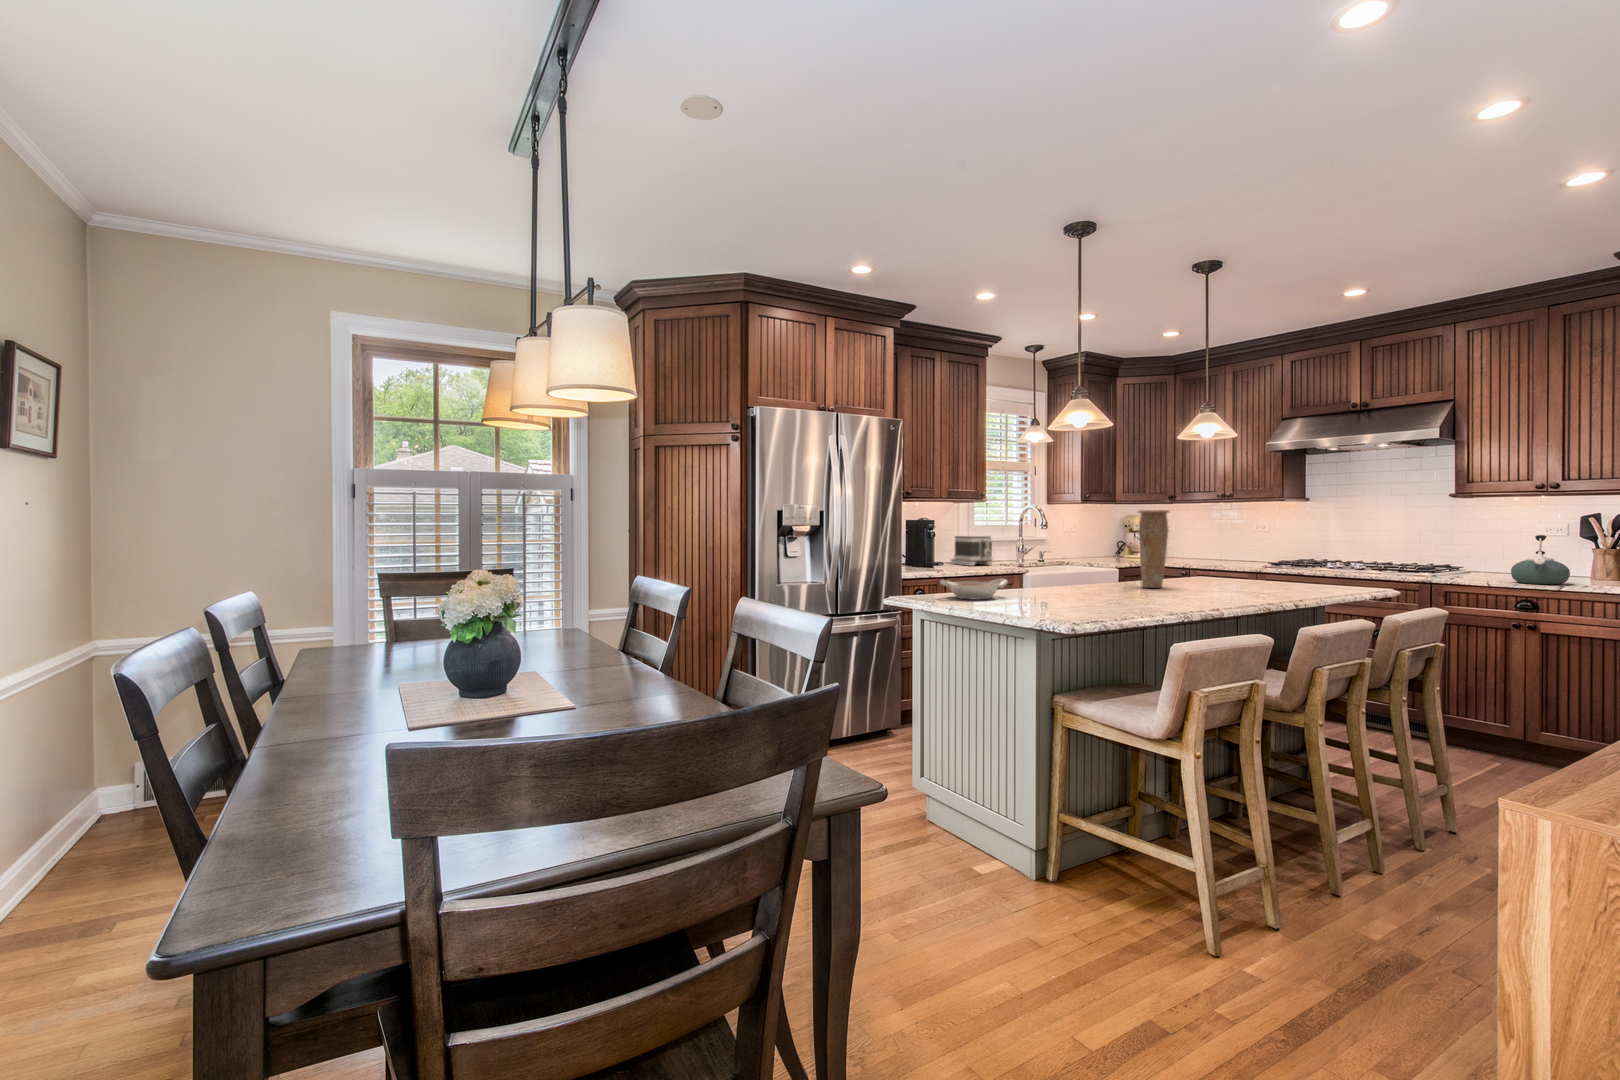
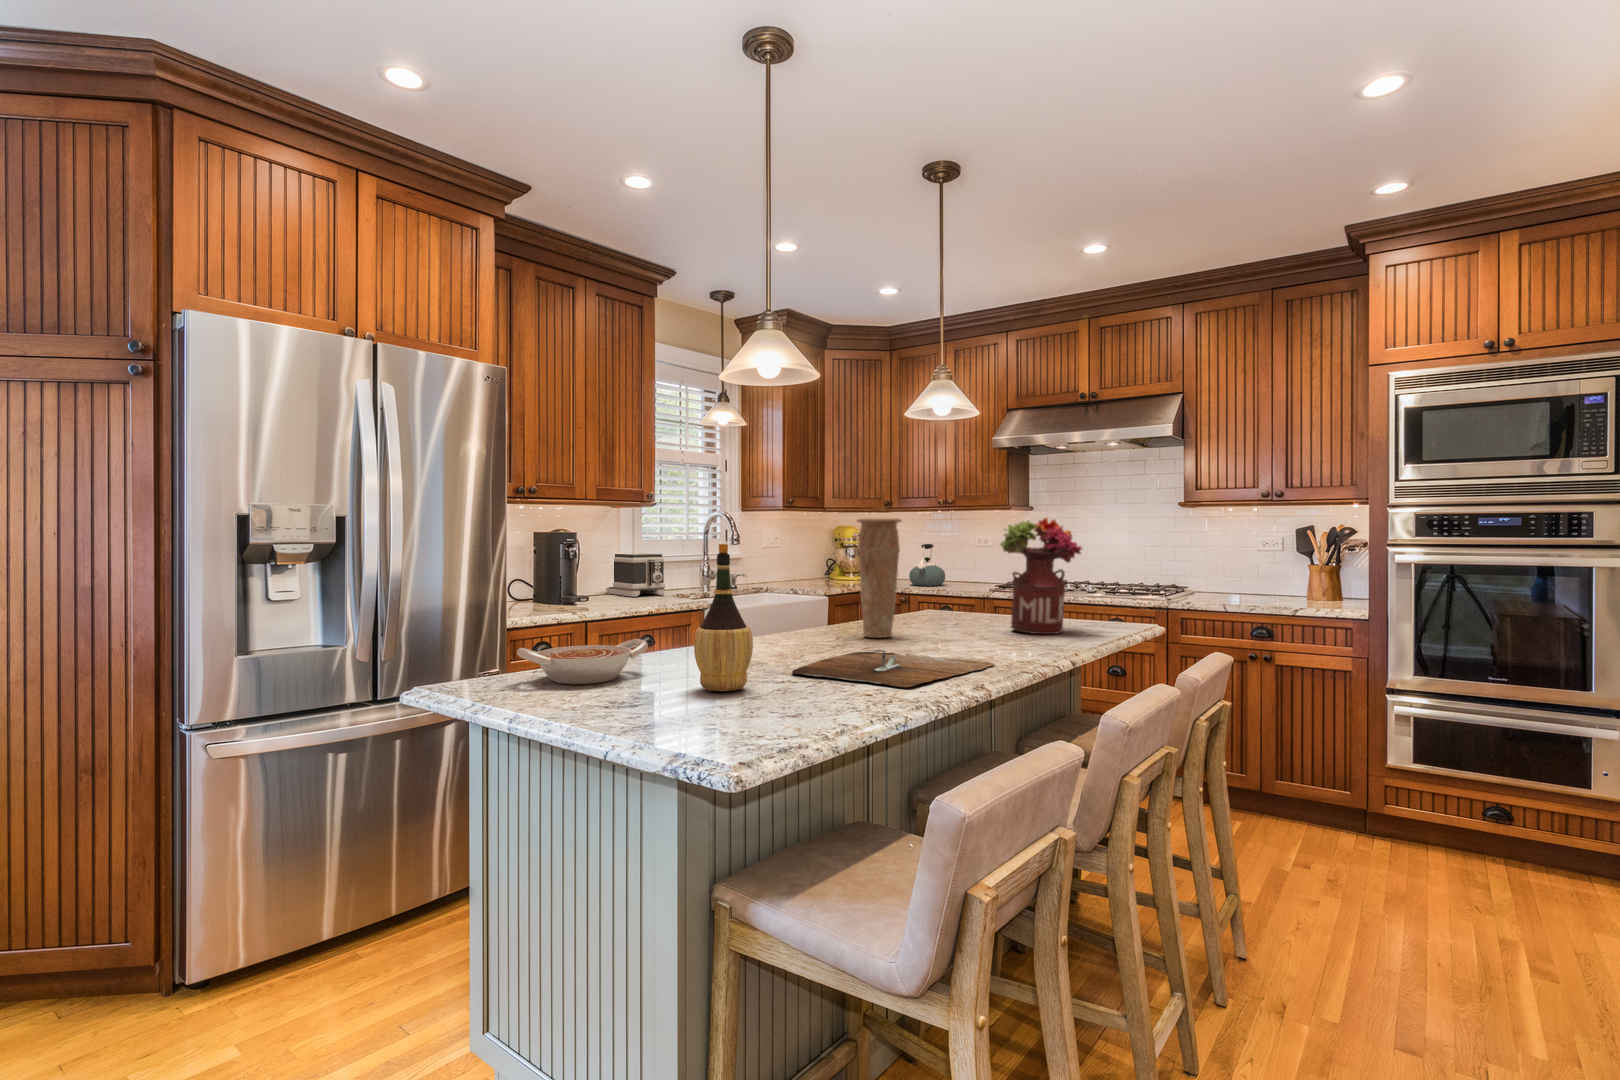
flower arrangement: none [1246,508,1313,590] -> present [1000,518,1082,634]
wine bottle: none [1038,525,1071,604] -> present [694,544,753,691]
kettle: present [1511,535,1570,584] -> present [909,544,945,586]
cutting board: none [1093,589,1230,607] -> present [792,650,995,687]

